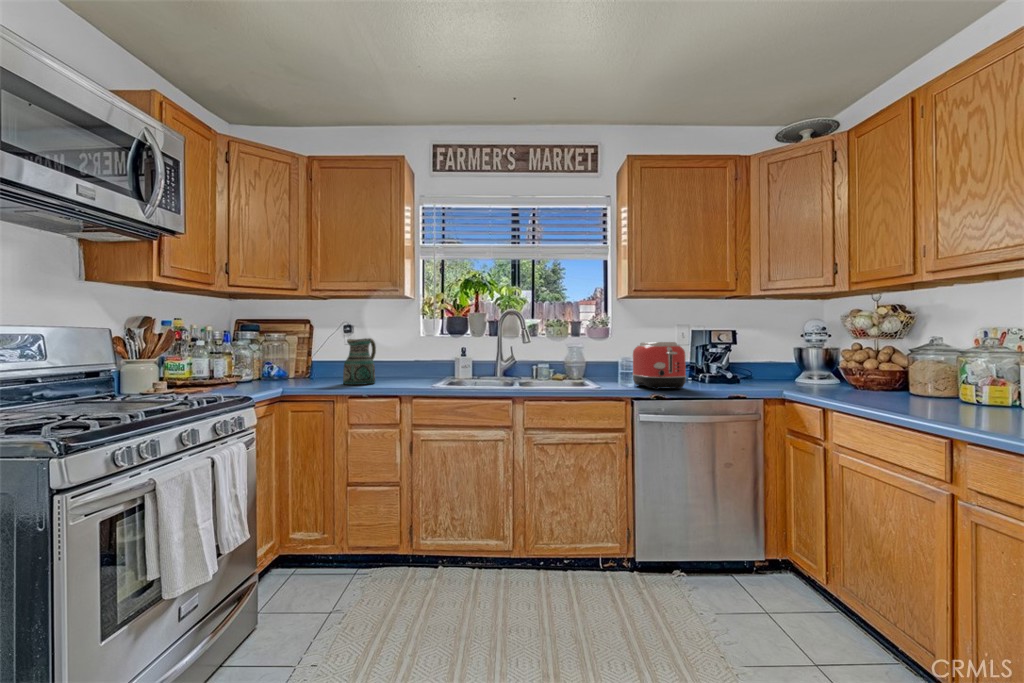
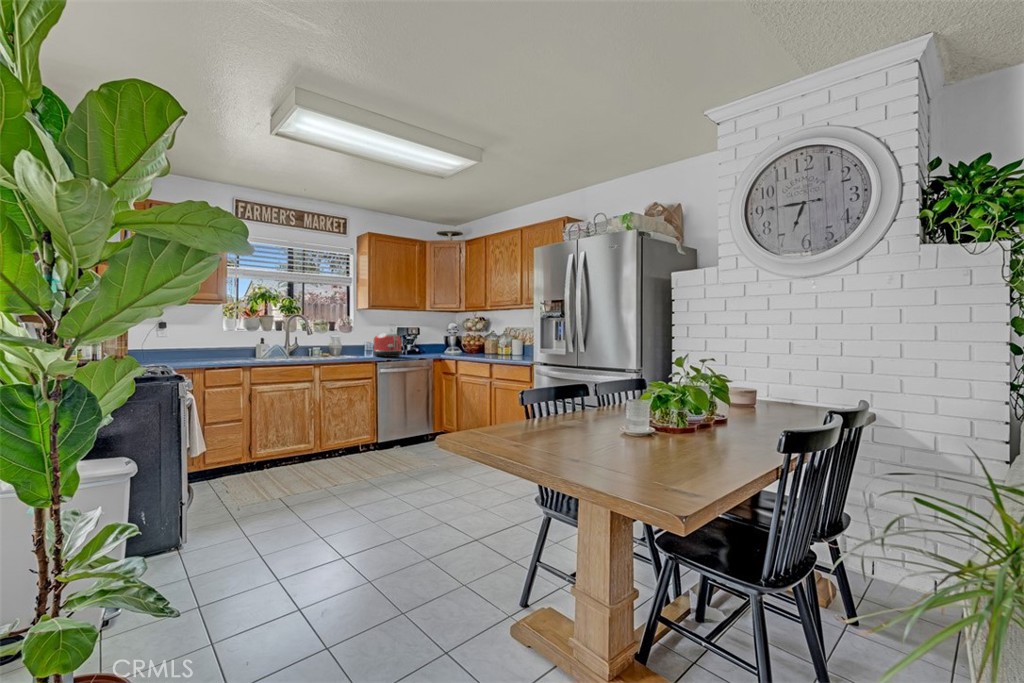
ceramic pitcher: present [343,338,376,385] -> none [184,331,209,362]

